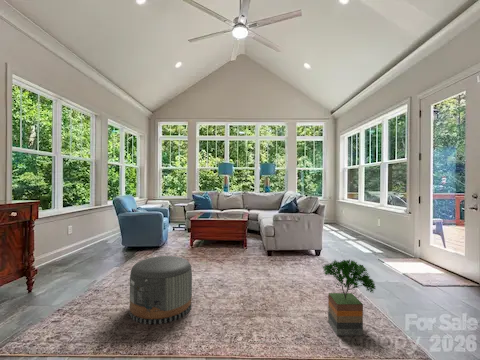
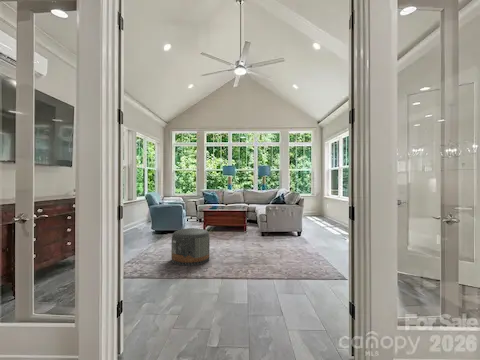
potted tree: present [323,260,375,336] -> none [289,226,319,269]

